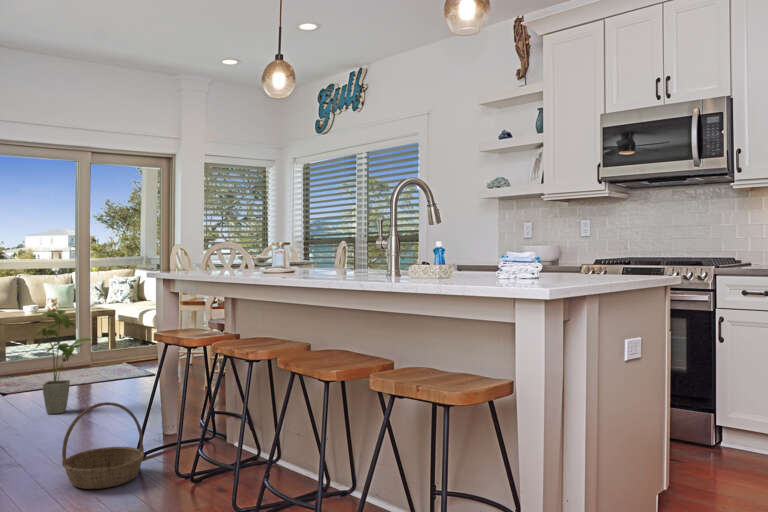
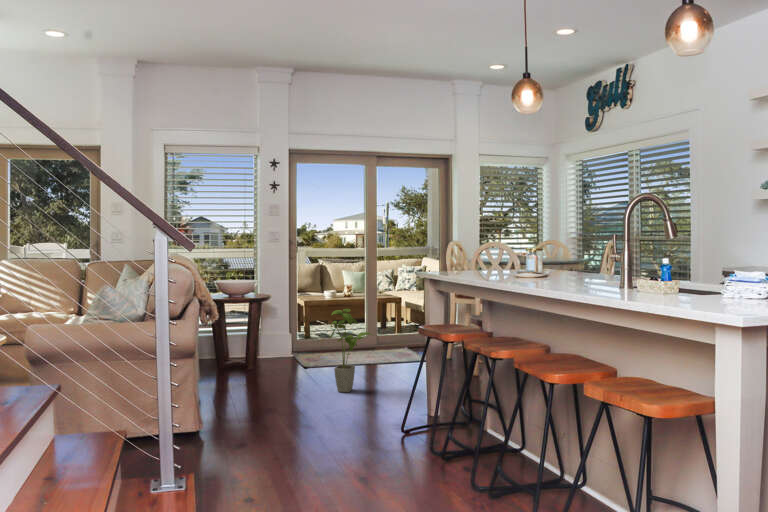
basket: present [62,402,144,489] -> none [327,406,391,480]

